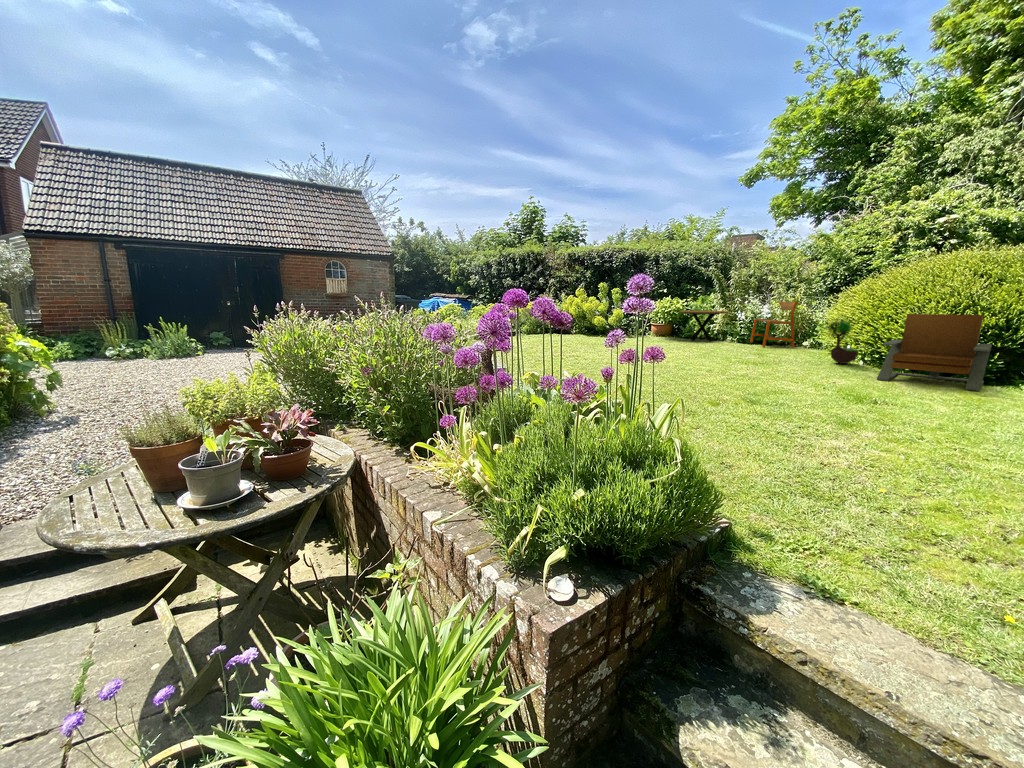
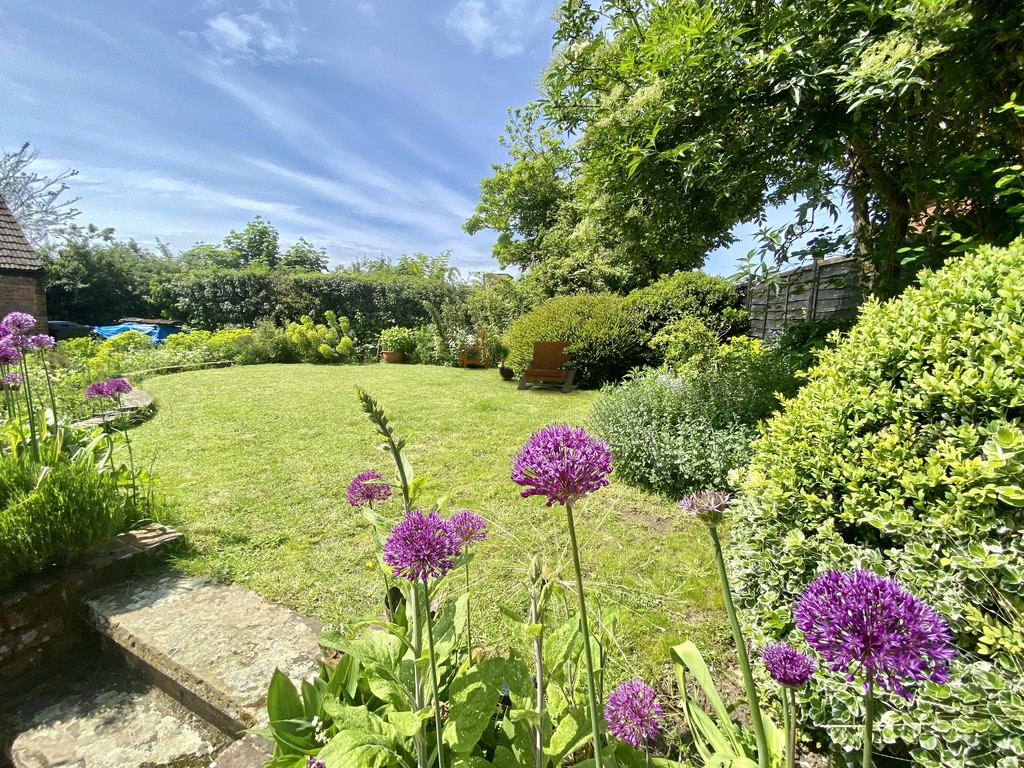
dining table: present [679,311,729,341] -> none [398,339,440,366]

